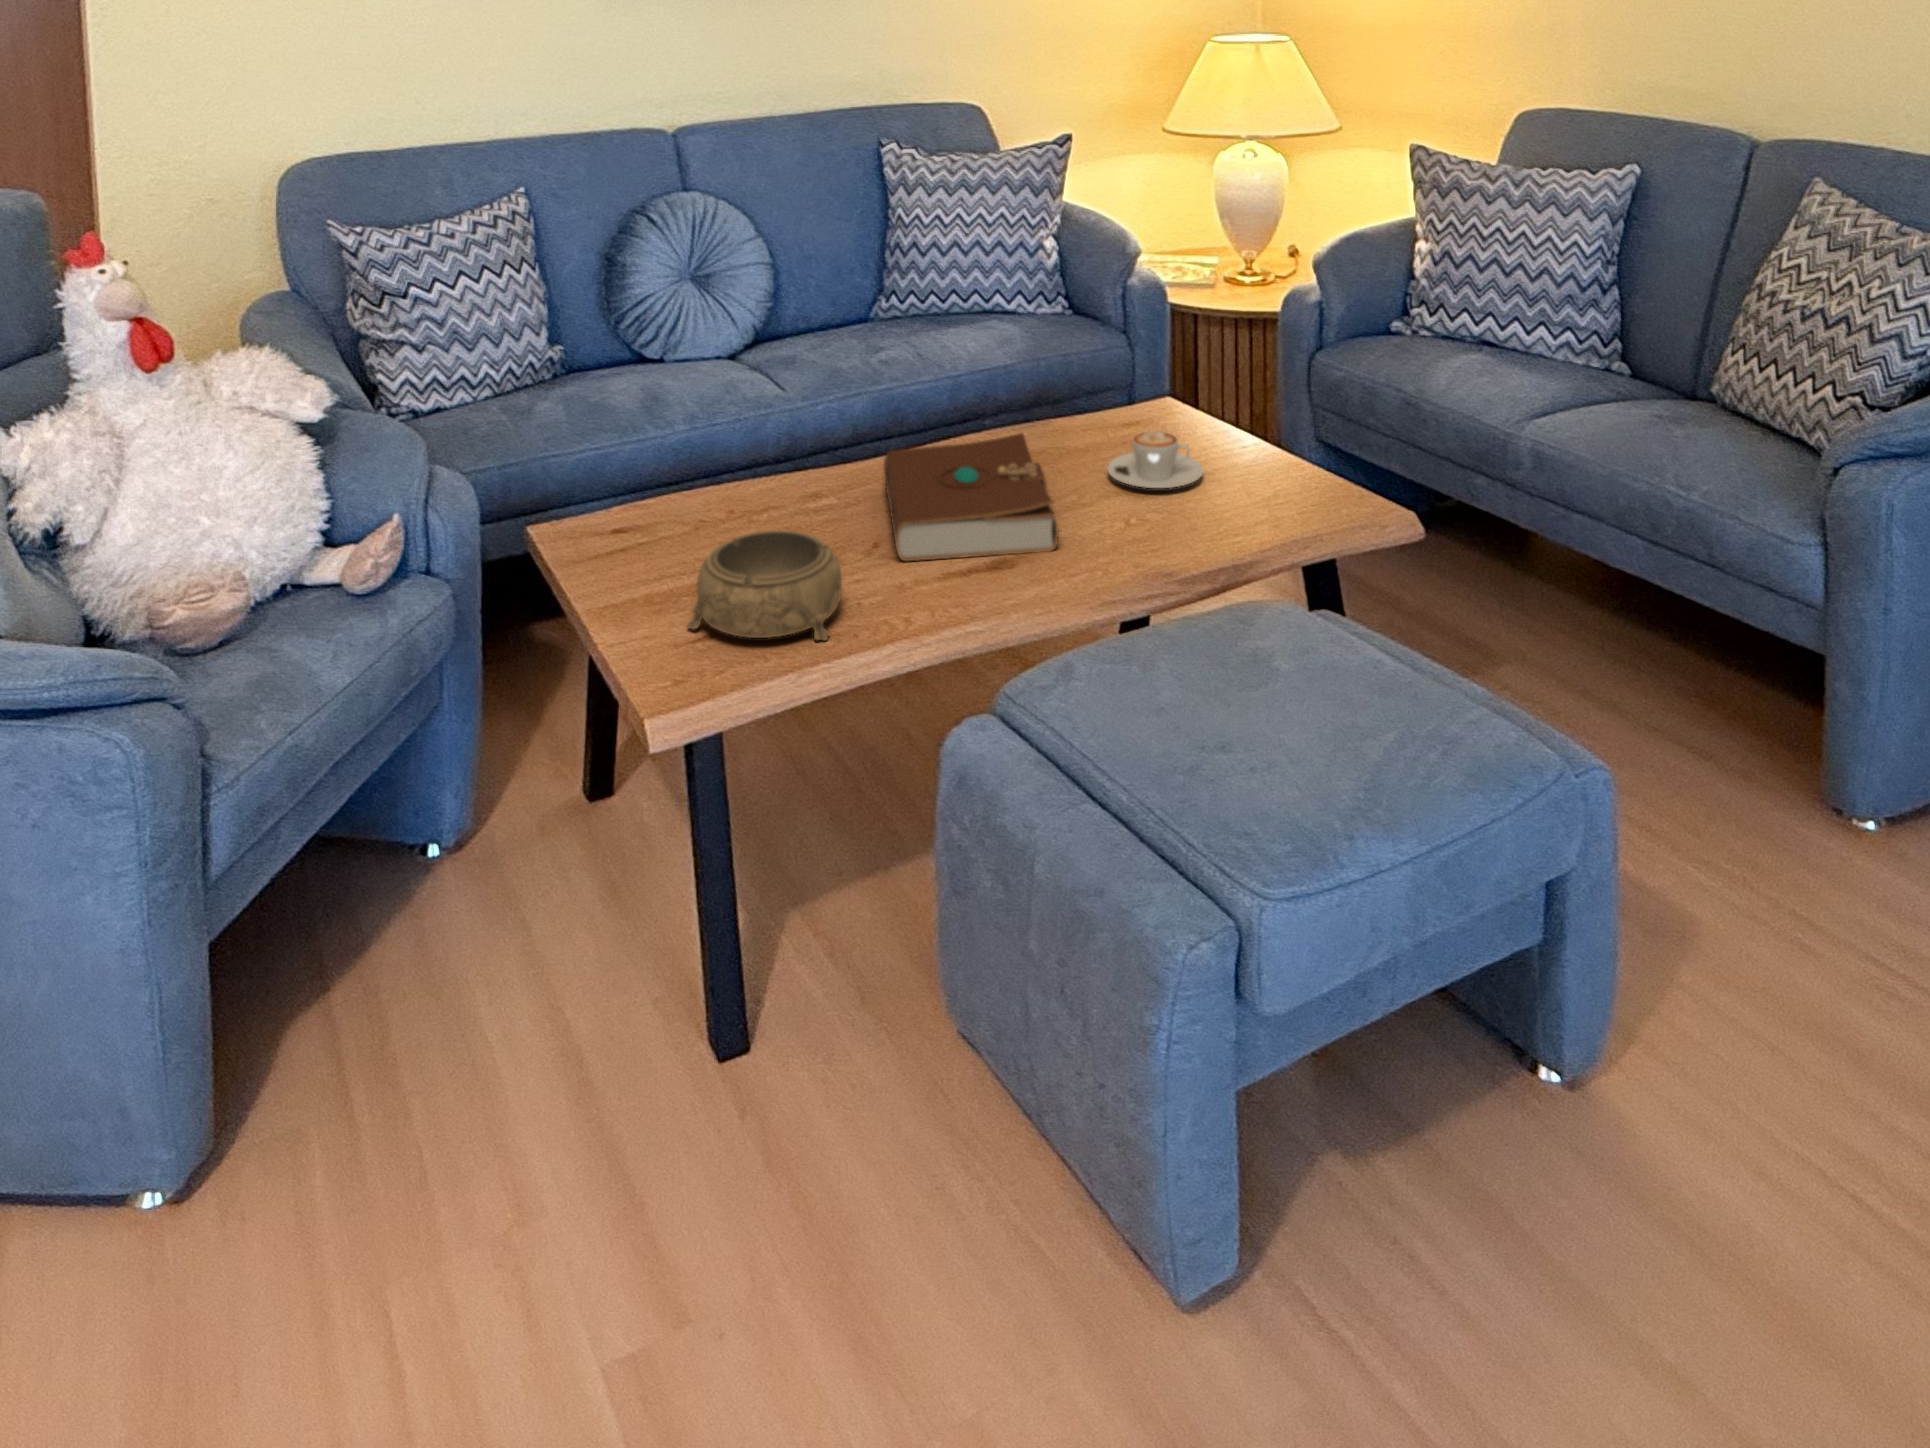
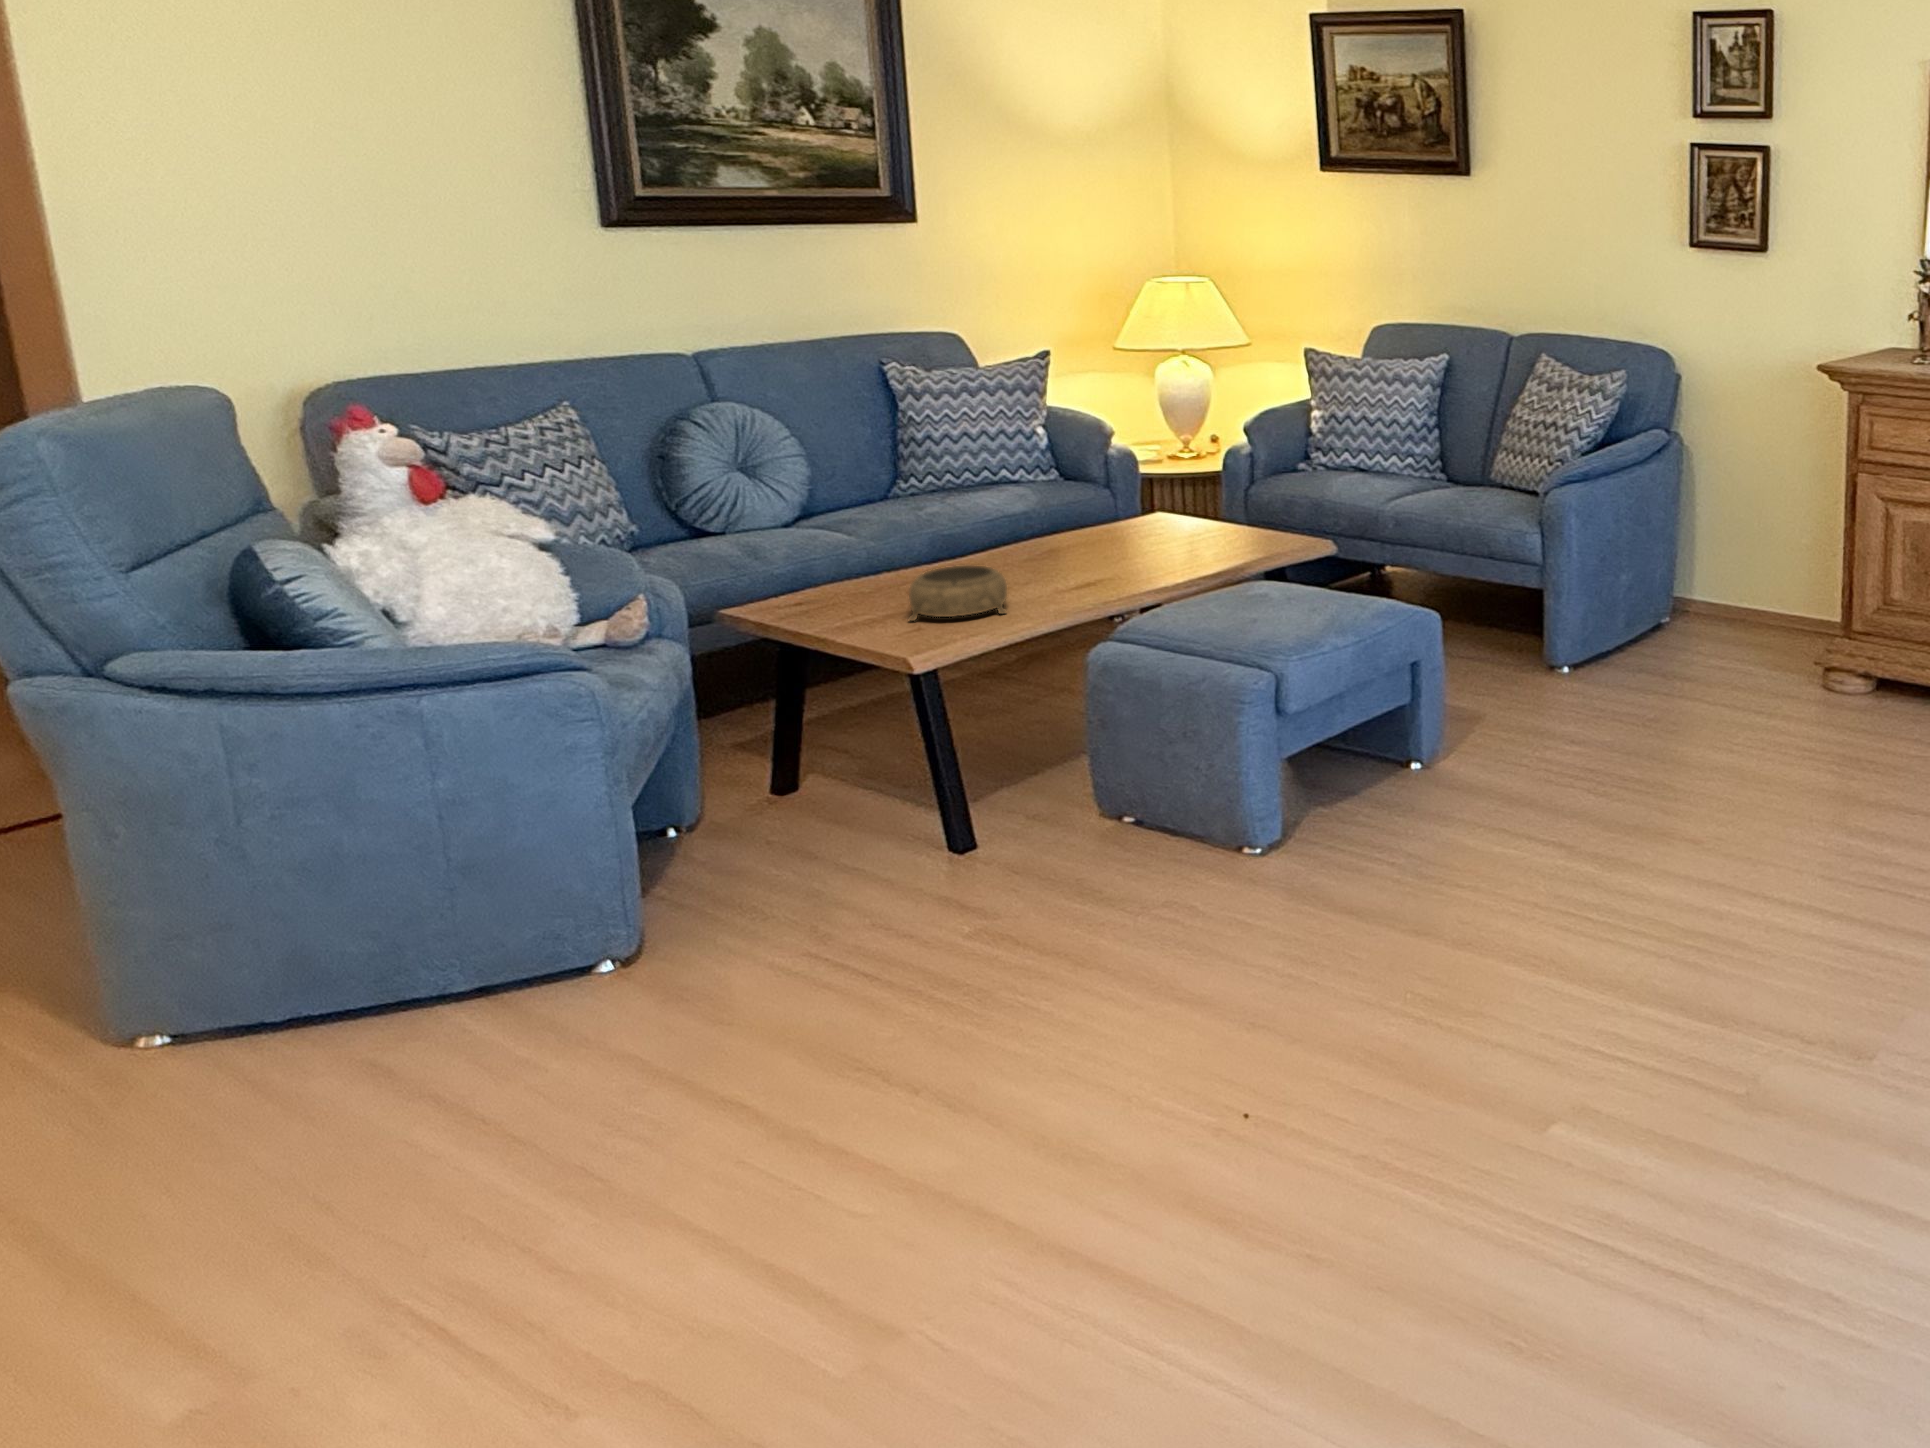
coffee cup: present [1107,431,1203,488] -> none [1141,512,1203,542]
book: present [884,433,1059,561] -> none [989,519,1128,584]

